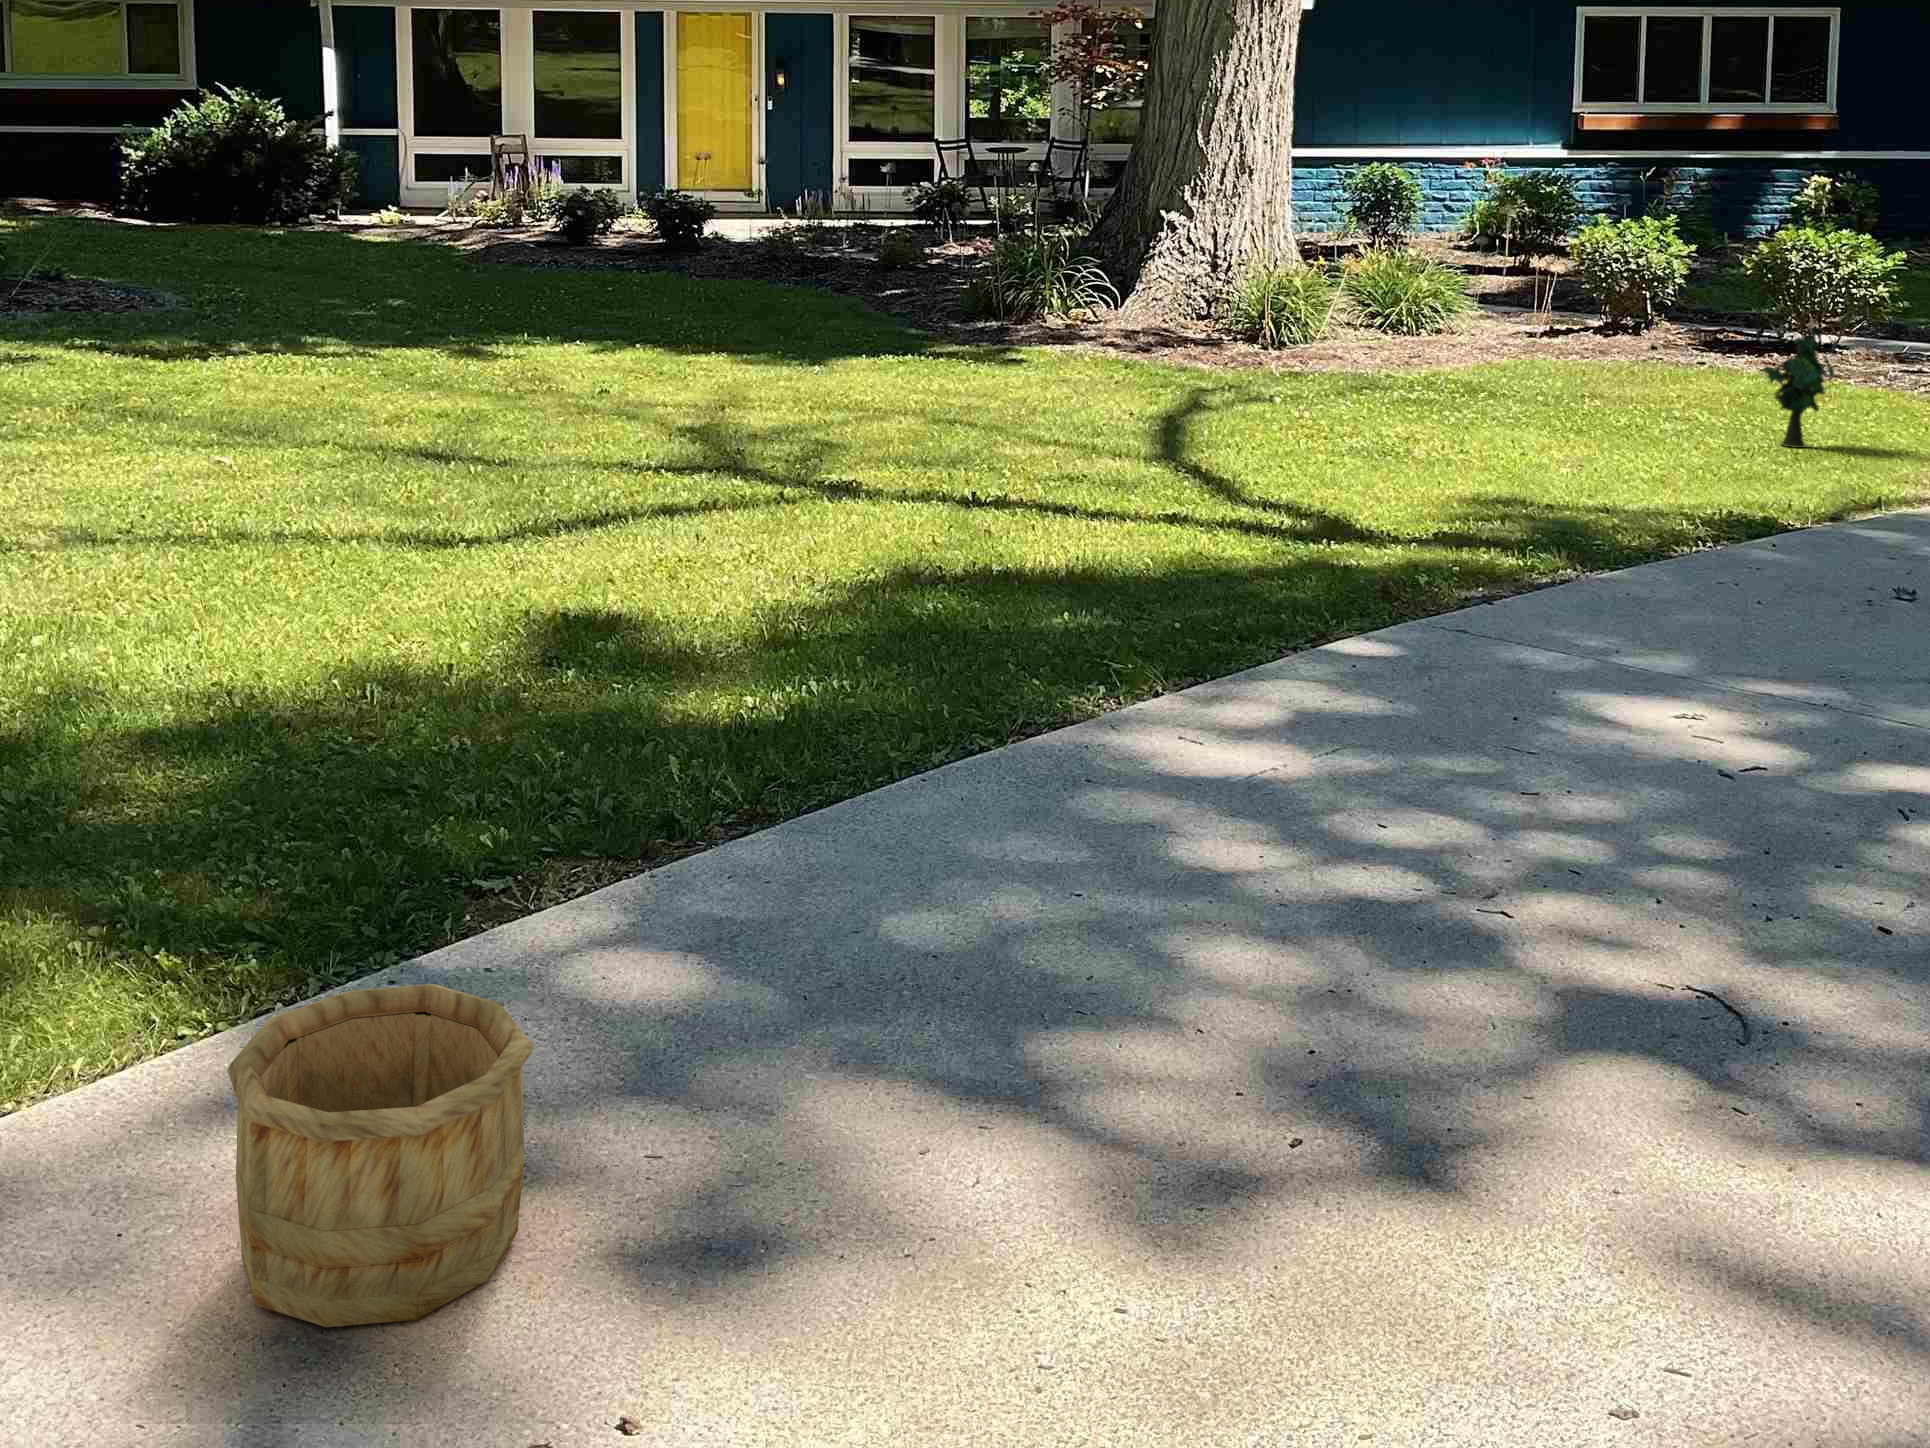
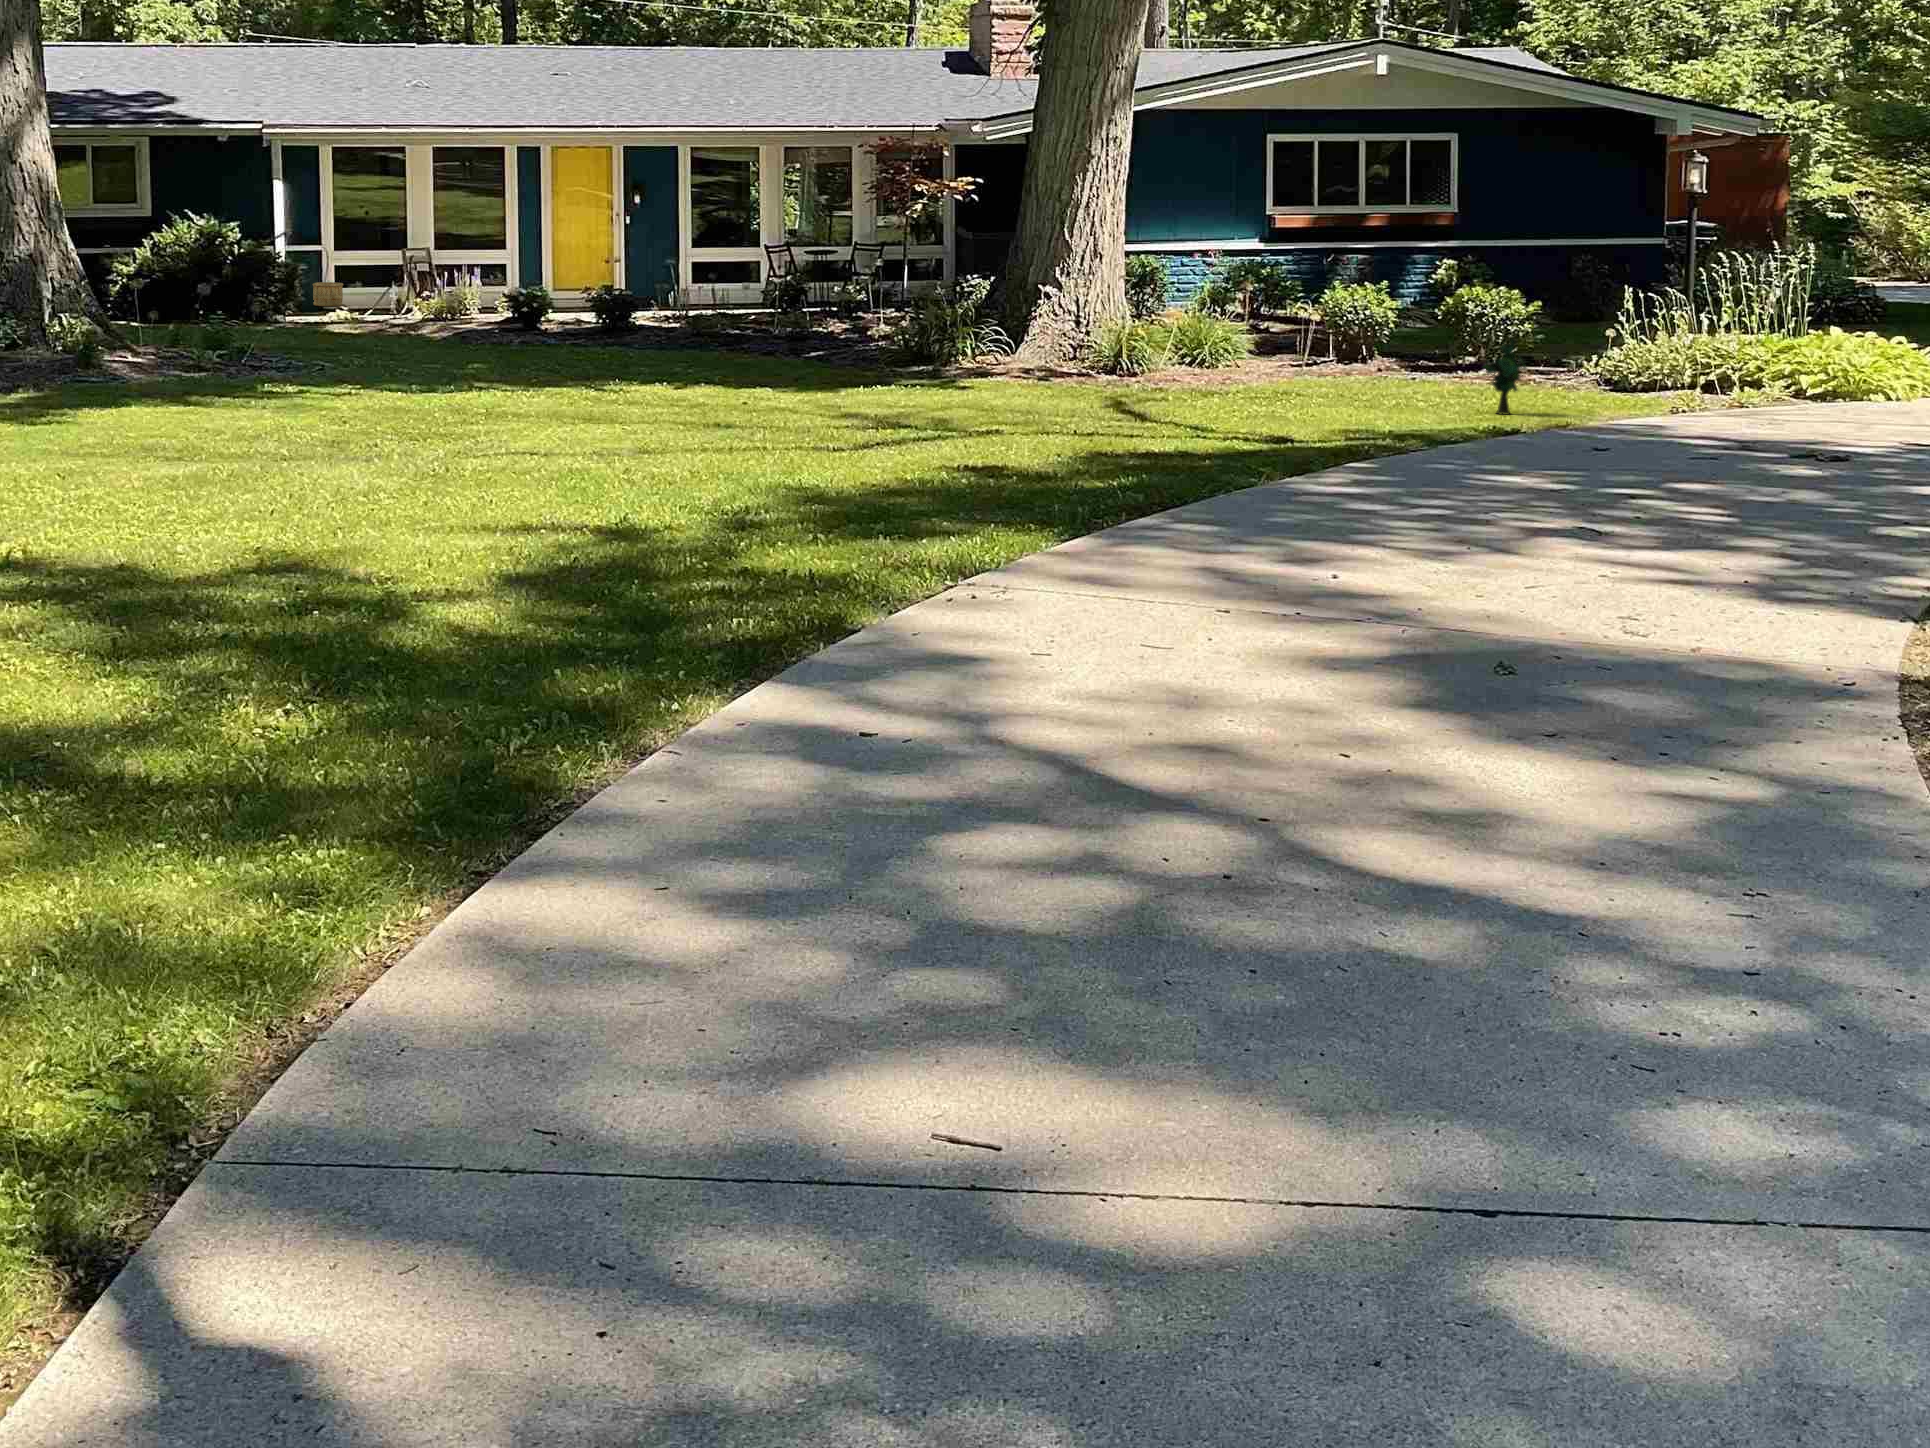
wooden bucket: present [228,984,533,1327] -> present [313,282,343,306]

